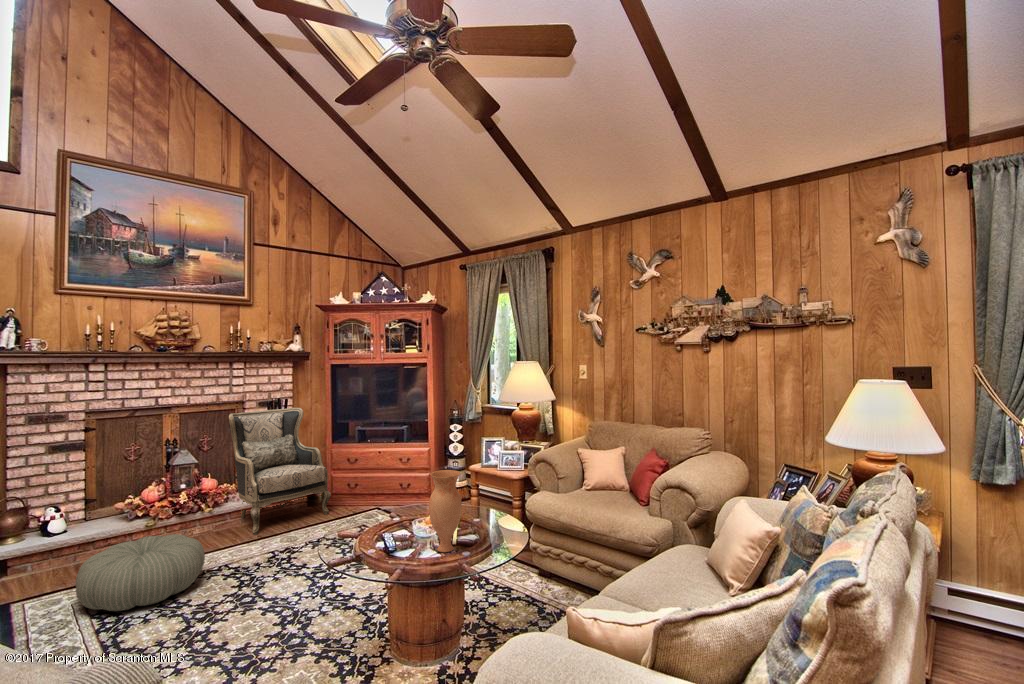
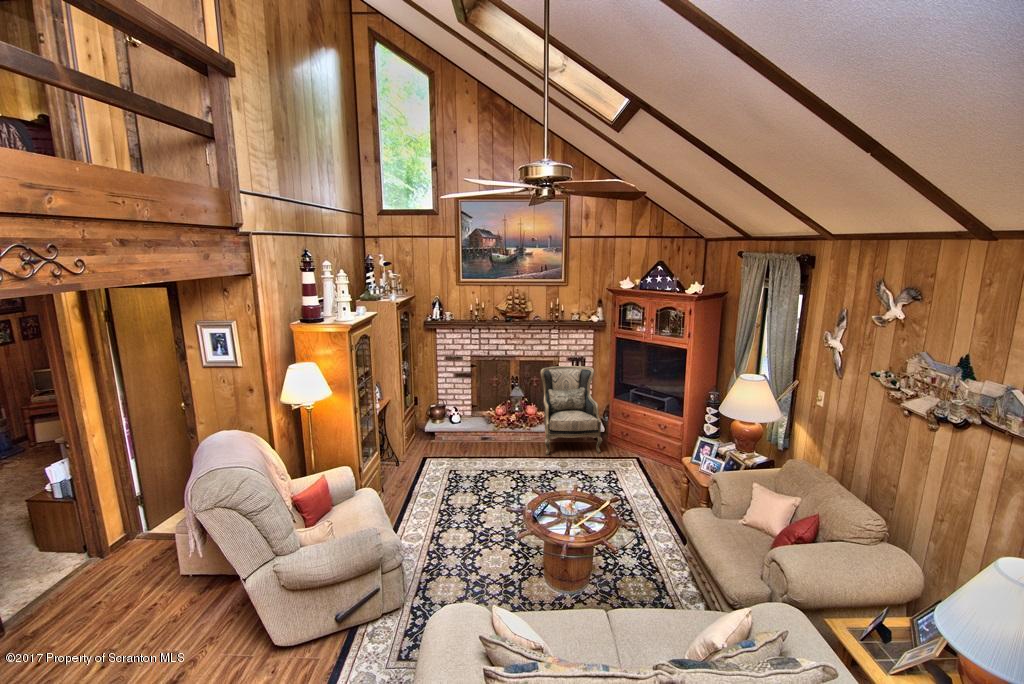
vase: present [429,470,462,552] -> none [565,476,587,530]
pouf: present [76,534,205,611] -> none [445,444,504,485]

